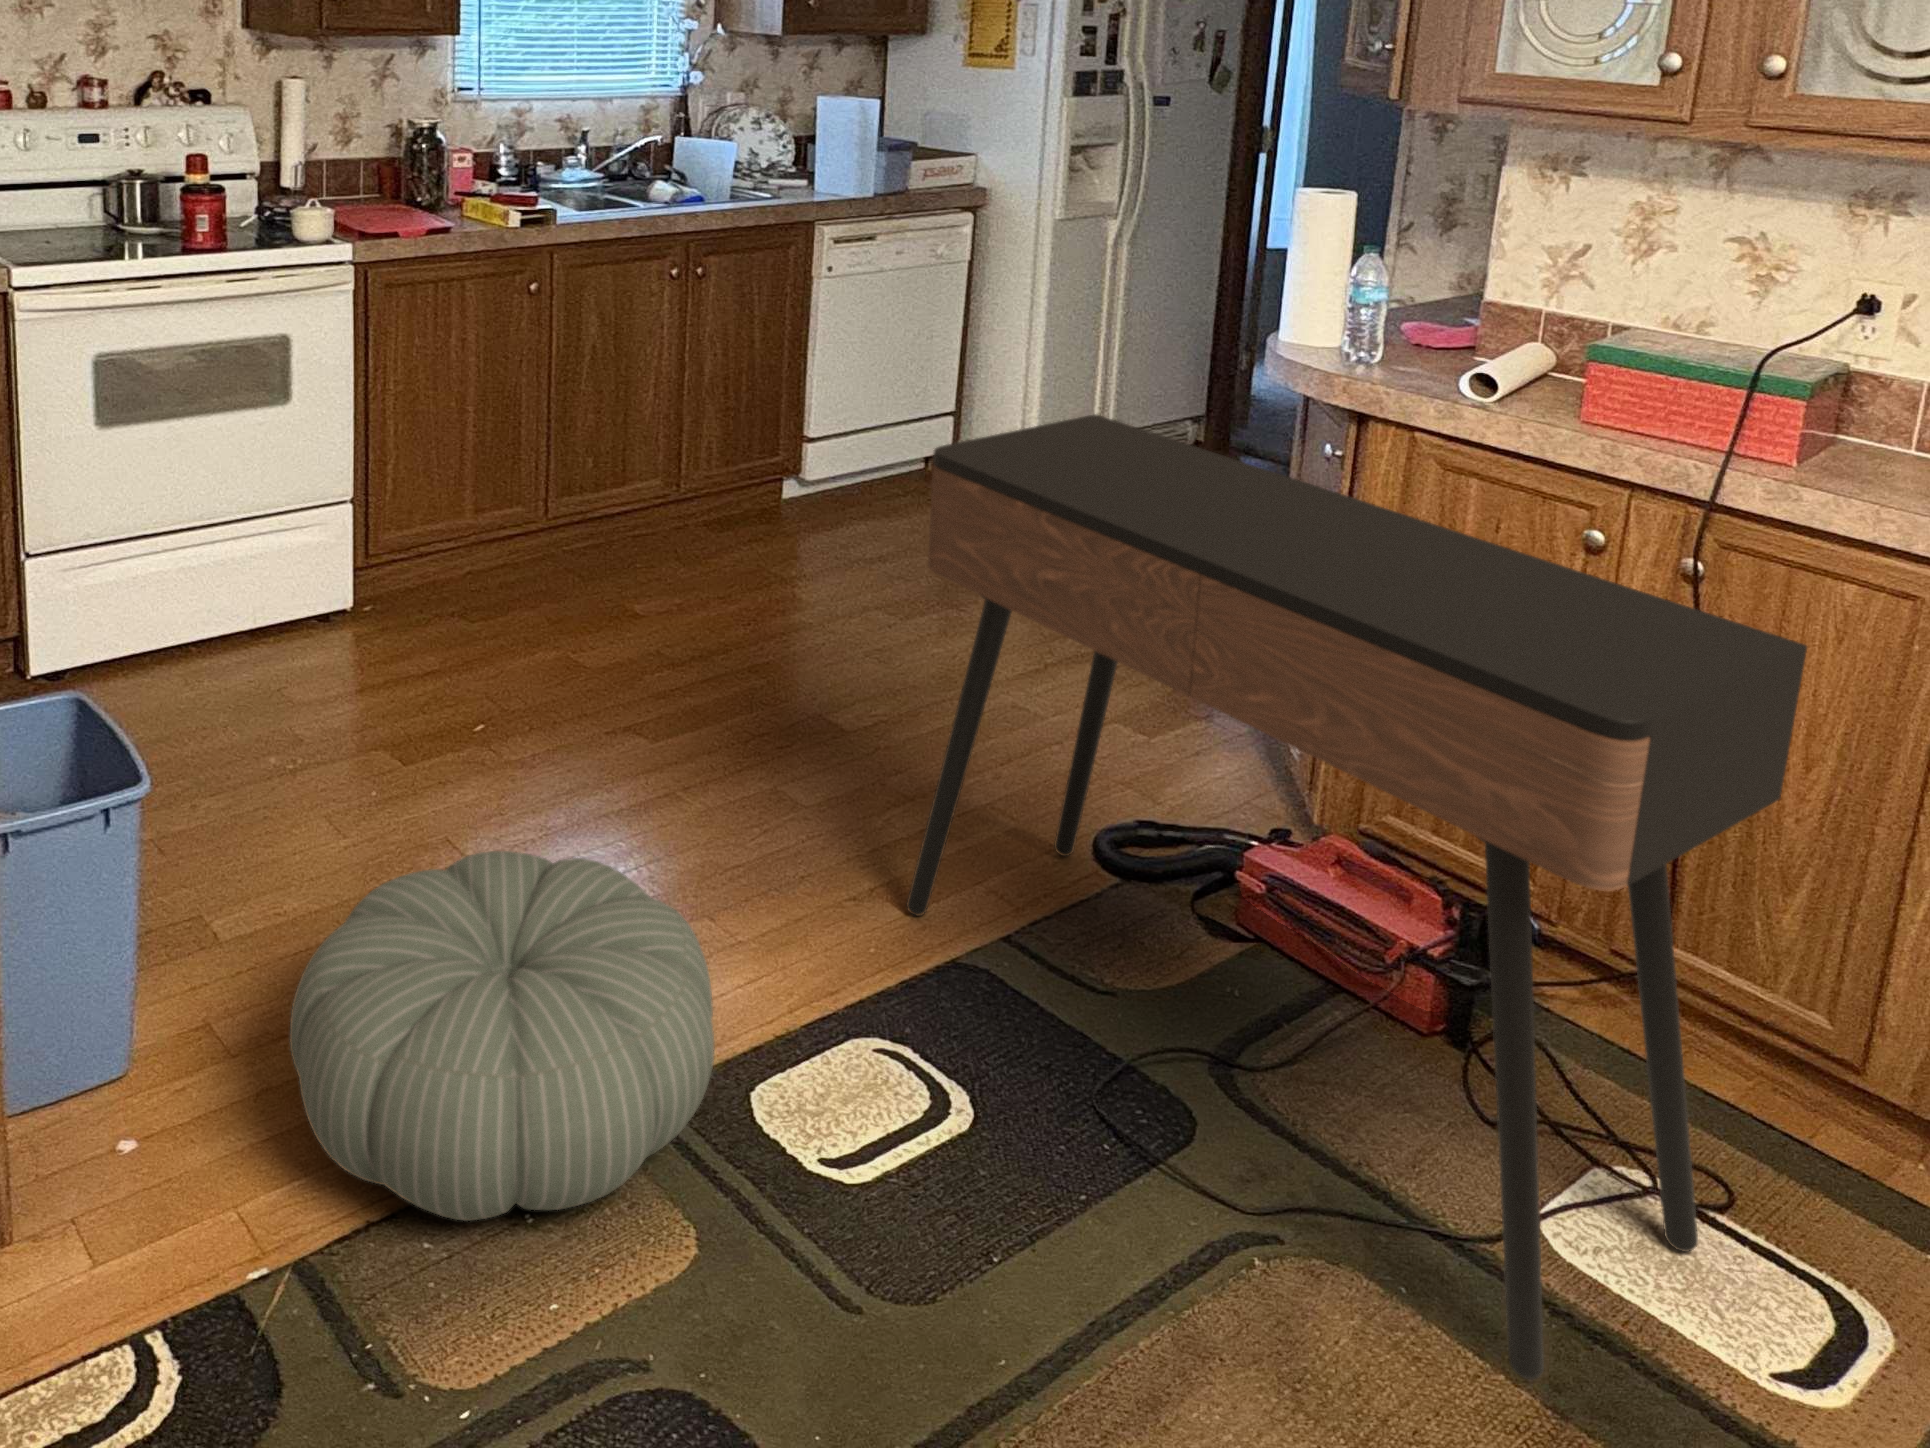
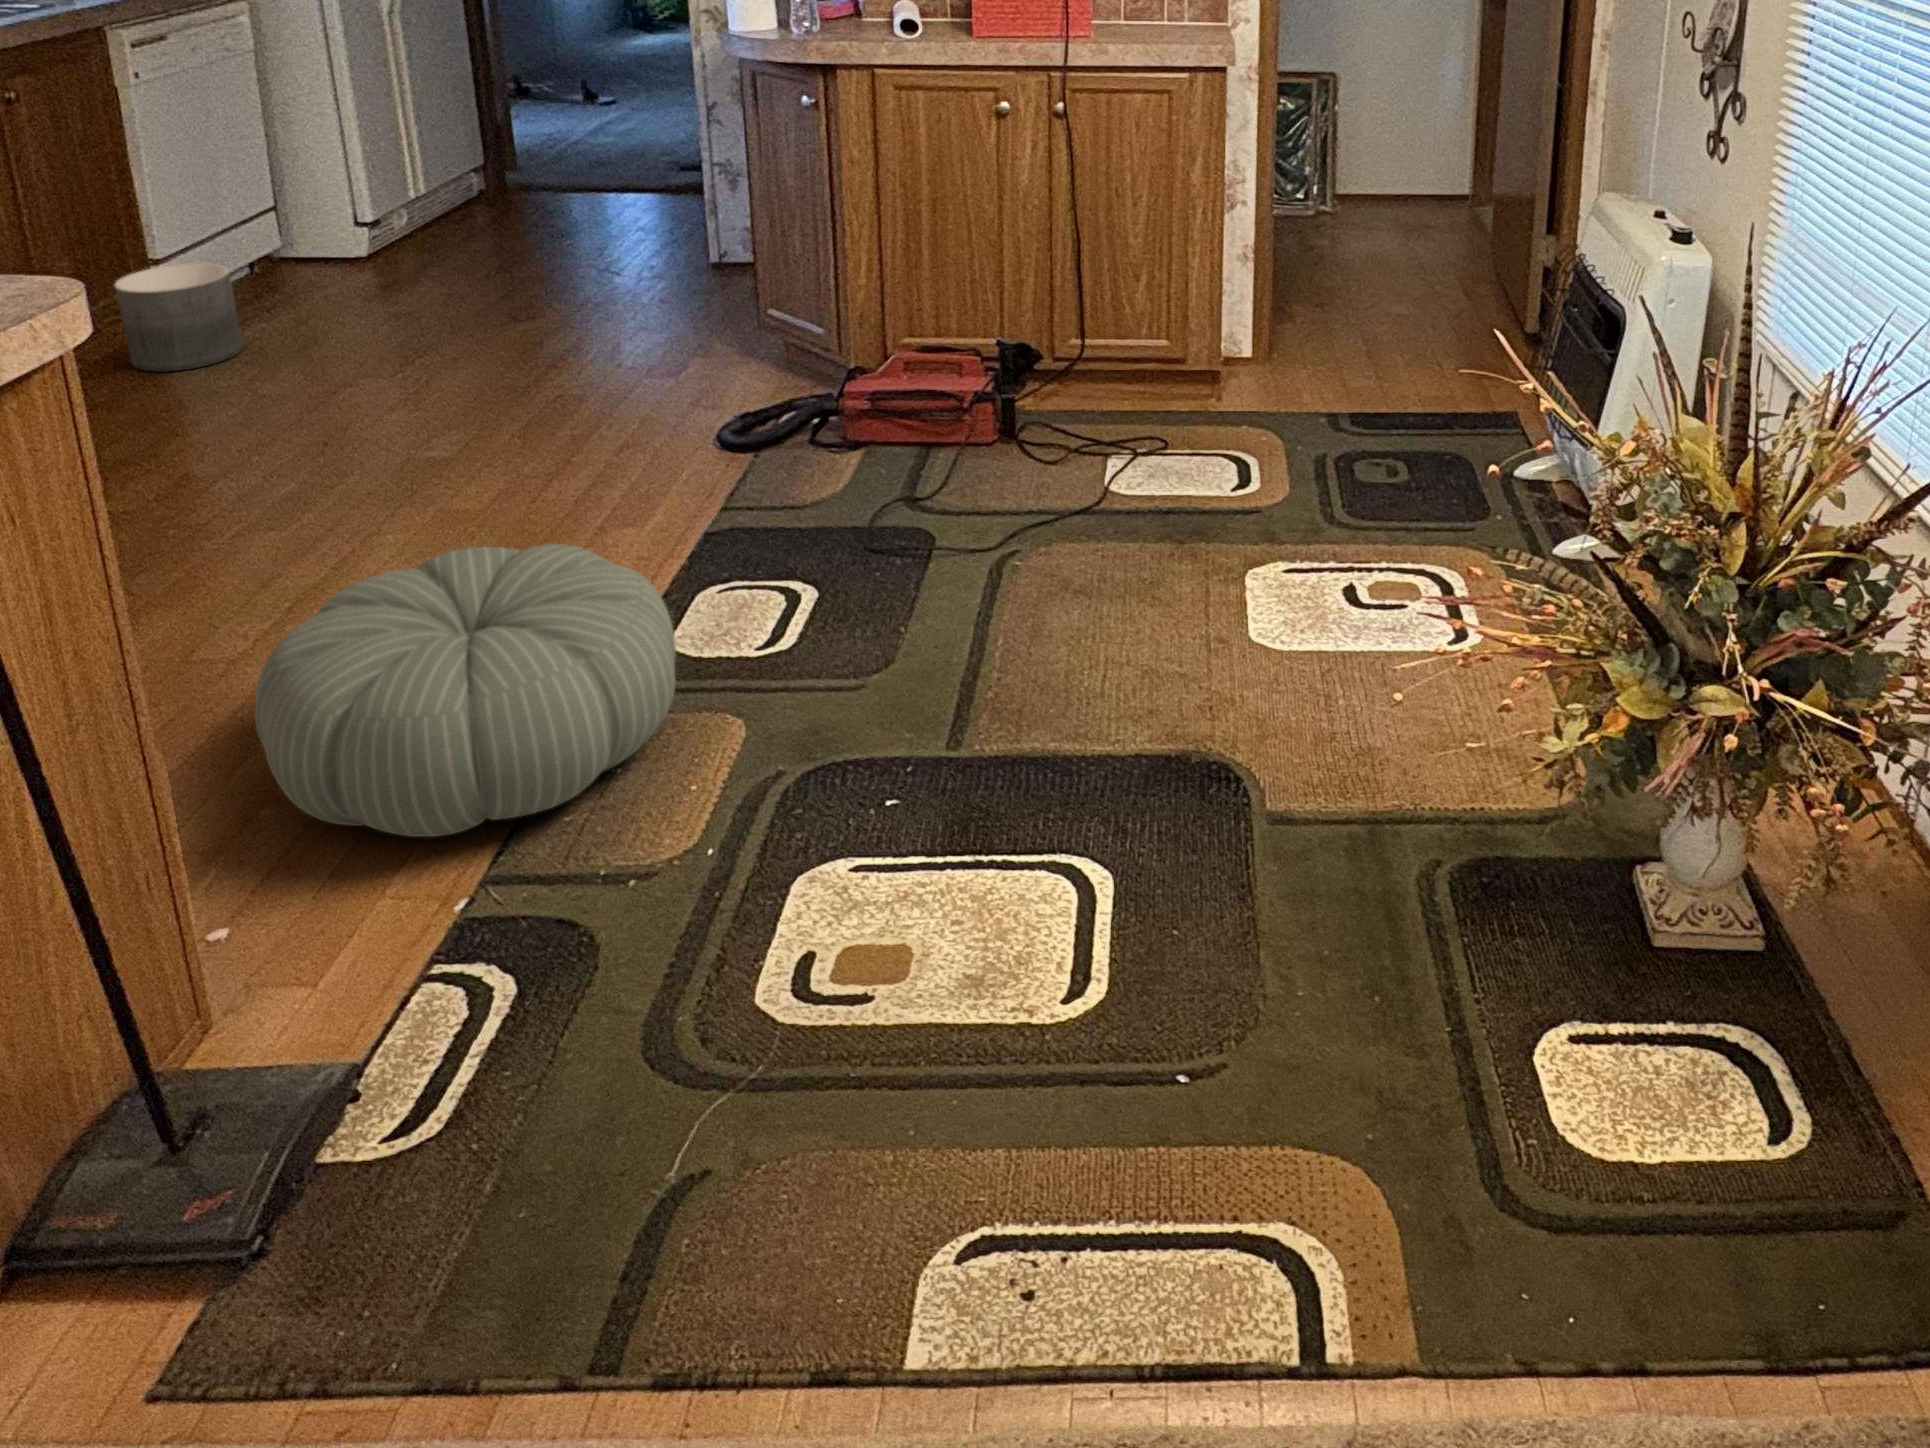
console table: present [907,414,1807,1380] -> none [603,95,1180,537]
planter: none [753,445,844,547] -> present [115,263,243,372]

